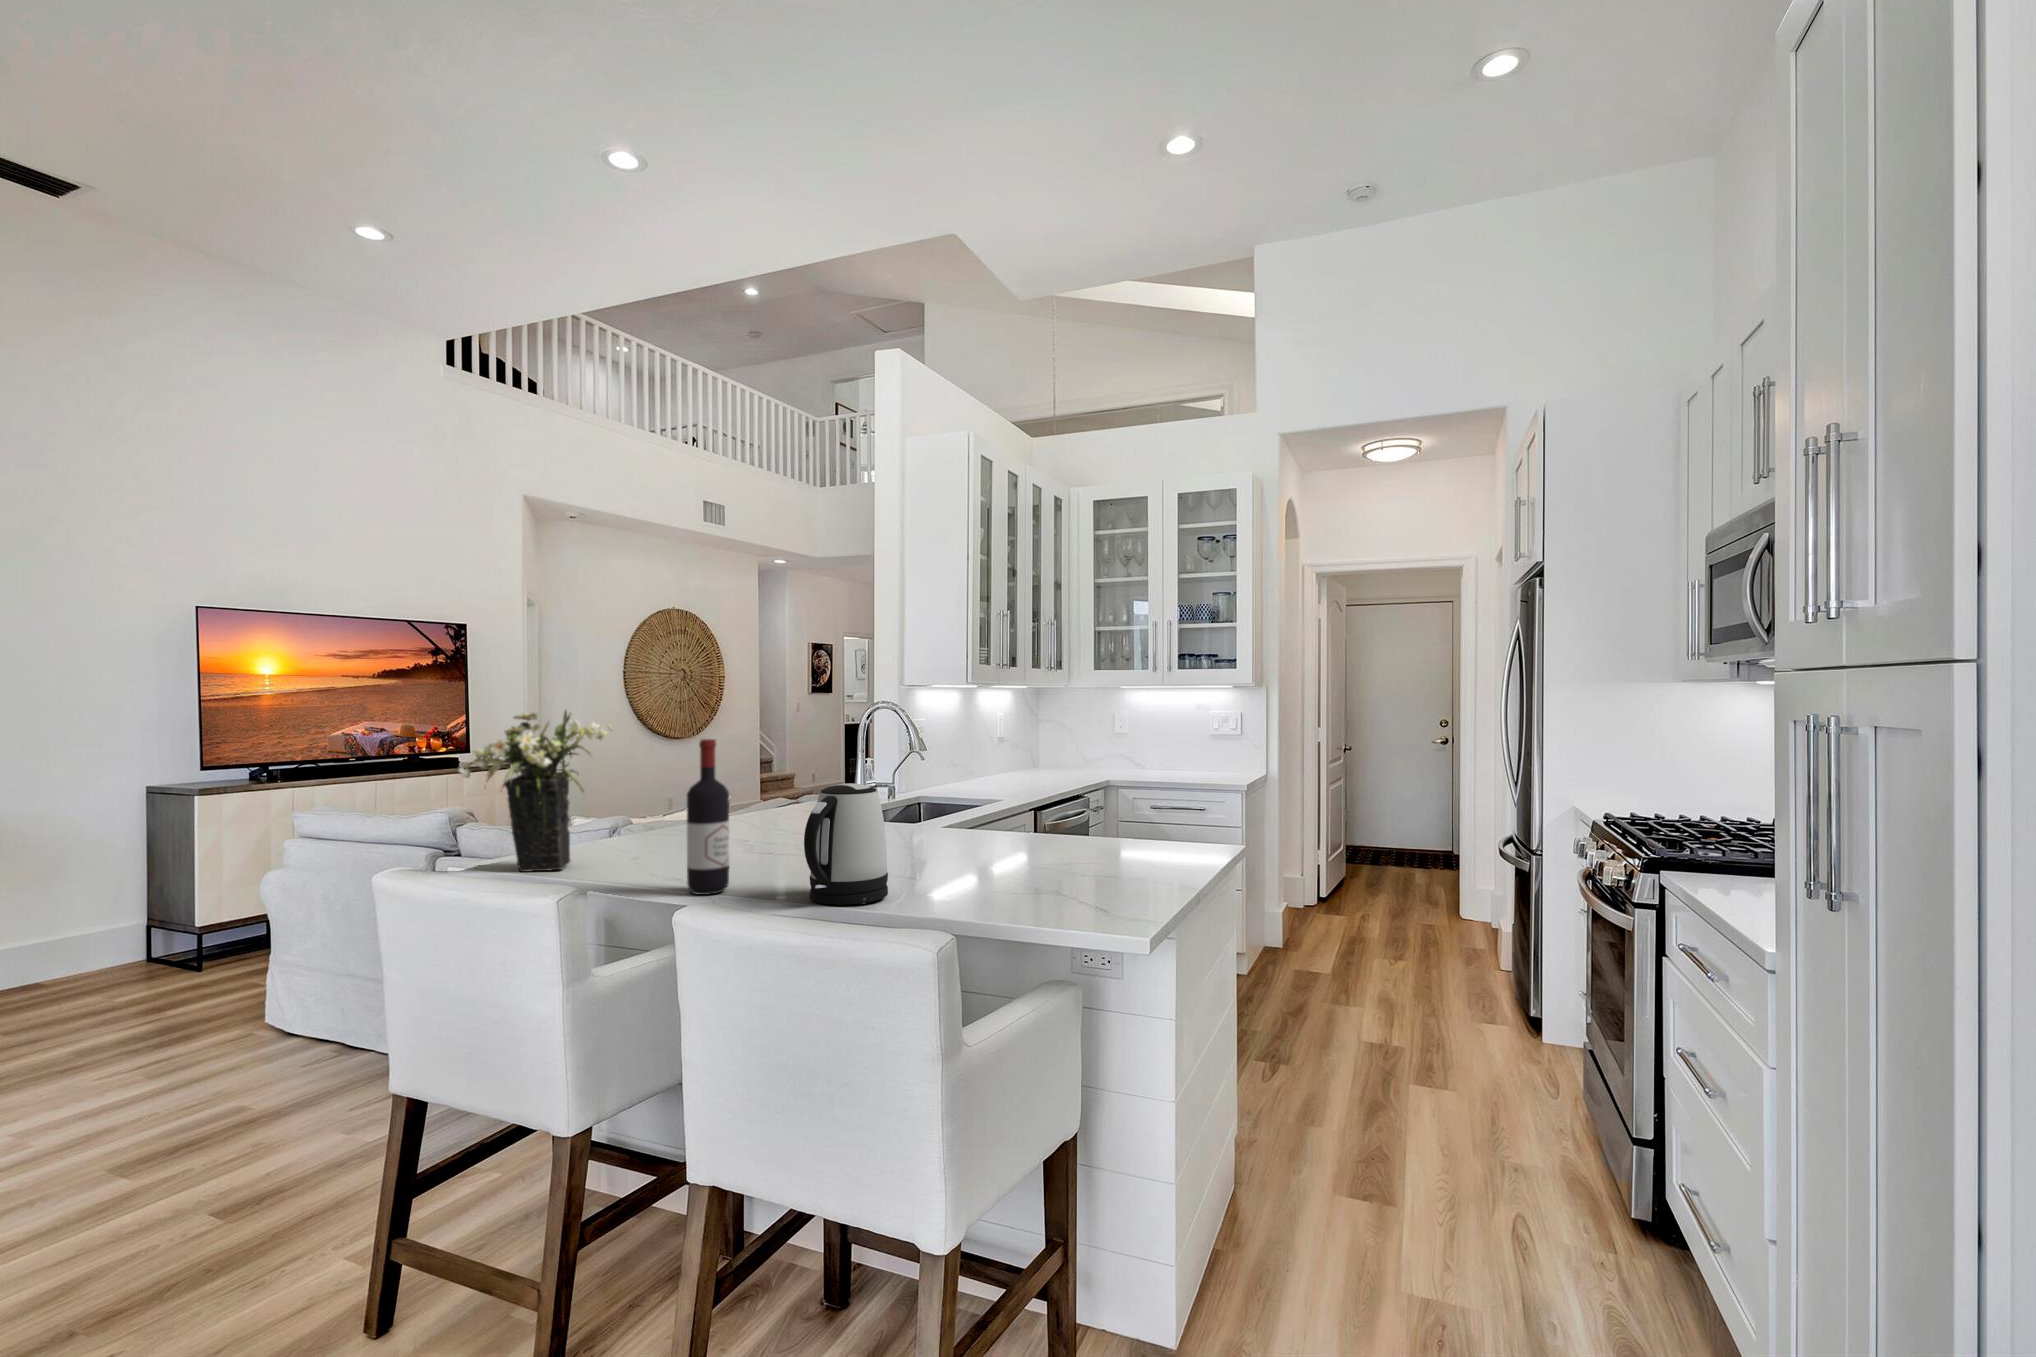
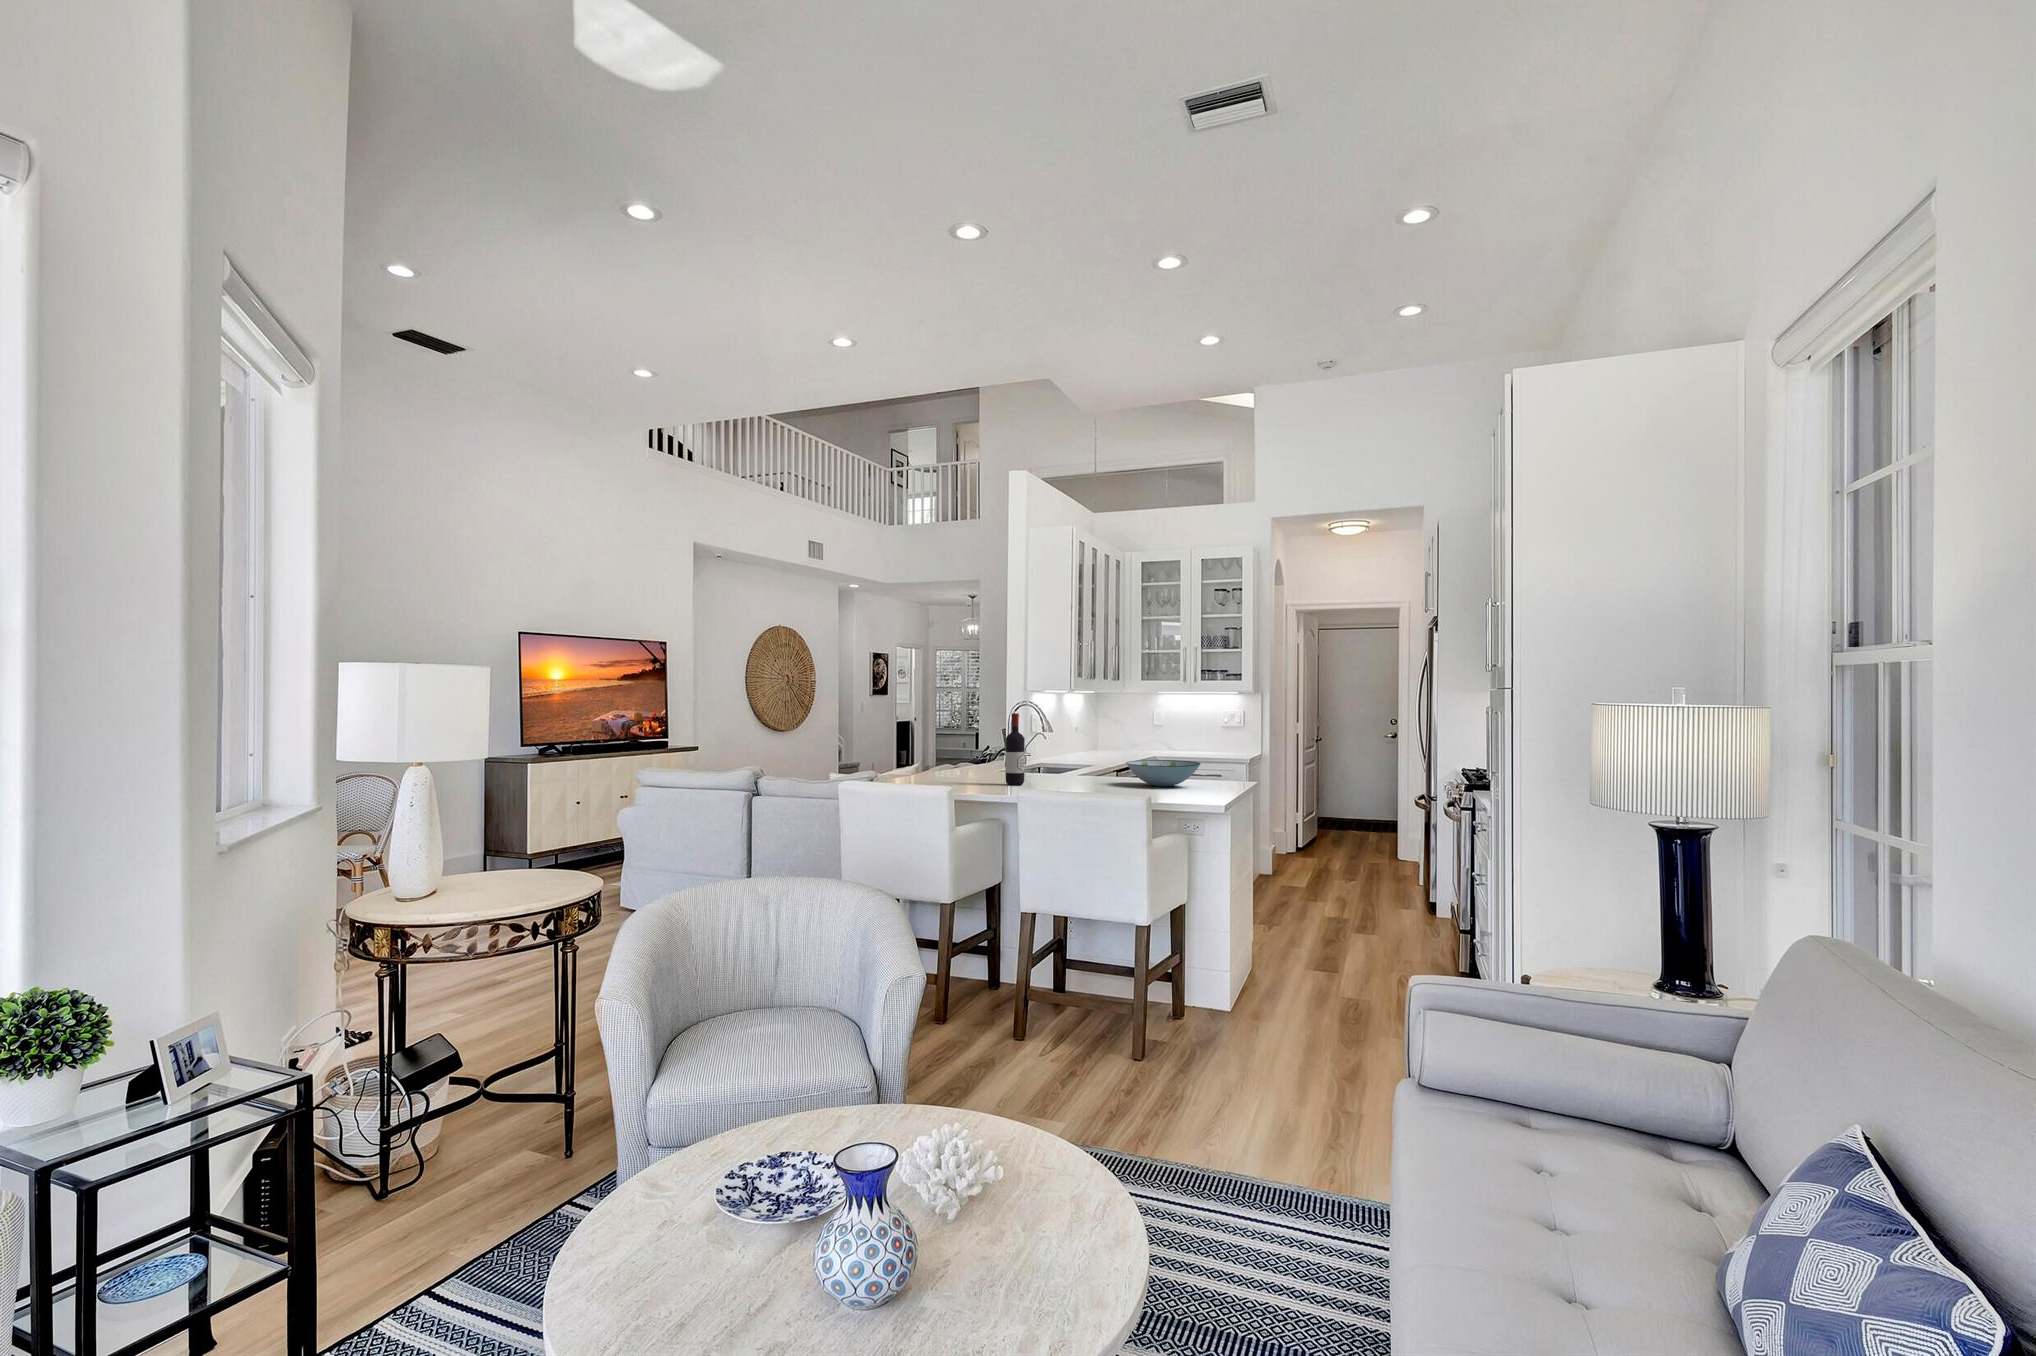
flower arrangement: present [458,710,612,872] -> none [877,699,946,779]
kettle: present [804,783,888,905] -> none [1065,734,1101,788]
decorative bowl: none [960,826,1113,890] -> present [1126,760,1200,787]

